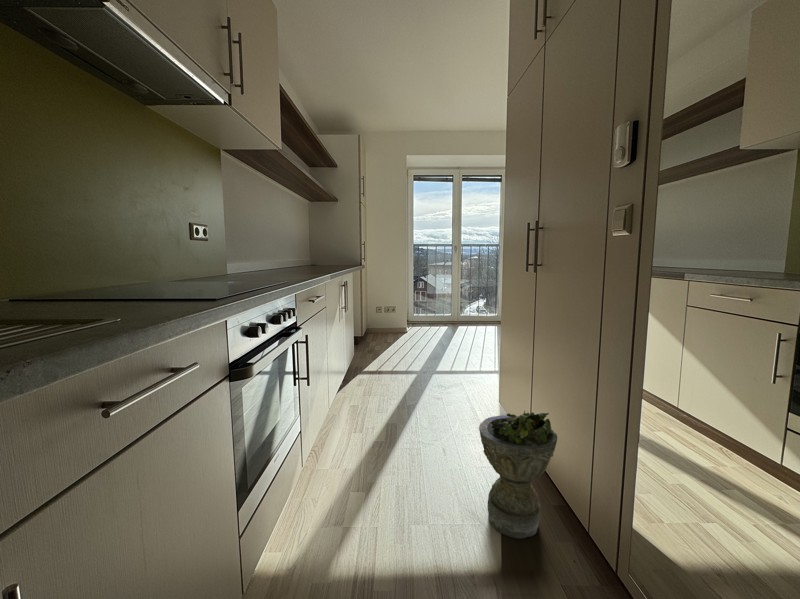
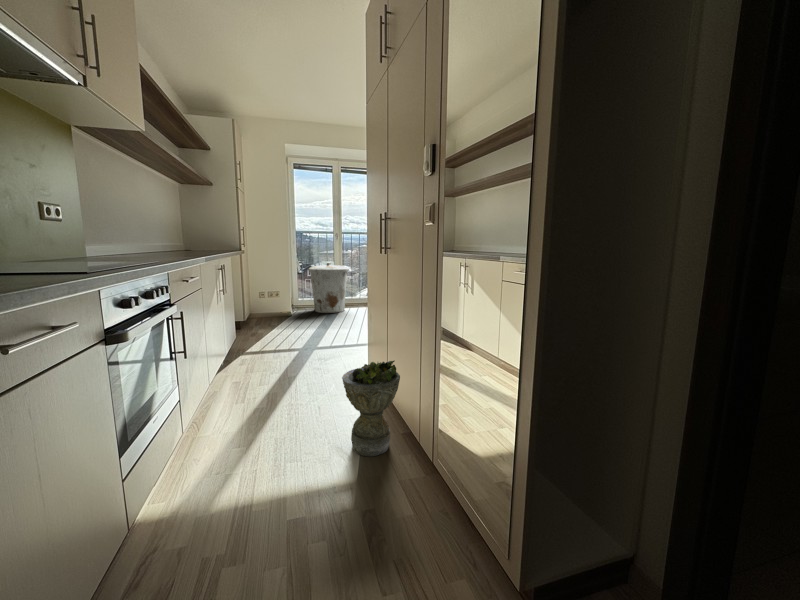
trash can: none [424,276,467,330] -> present [308,262,349,313]

